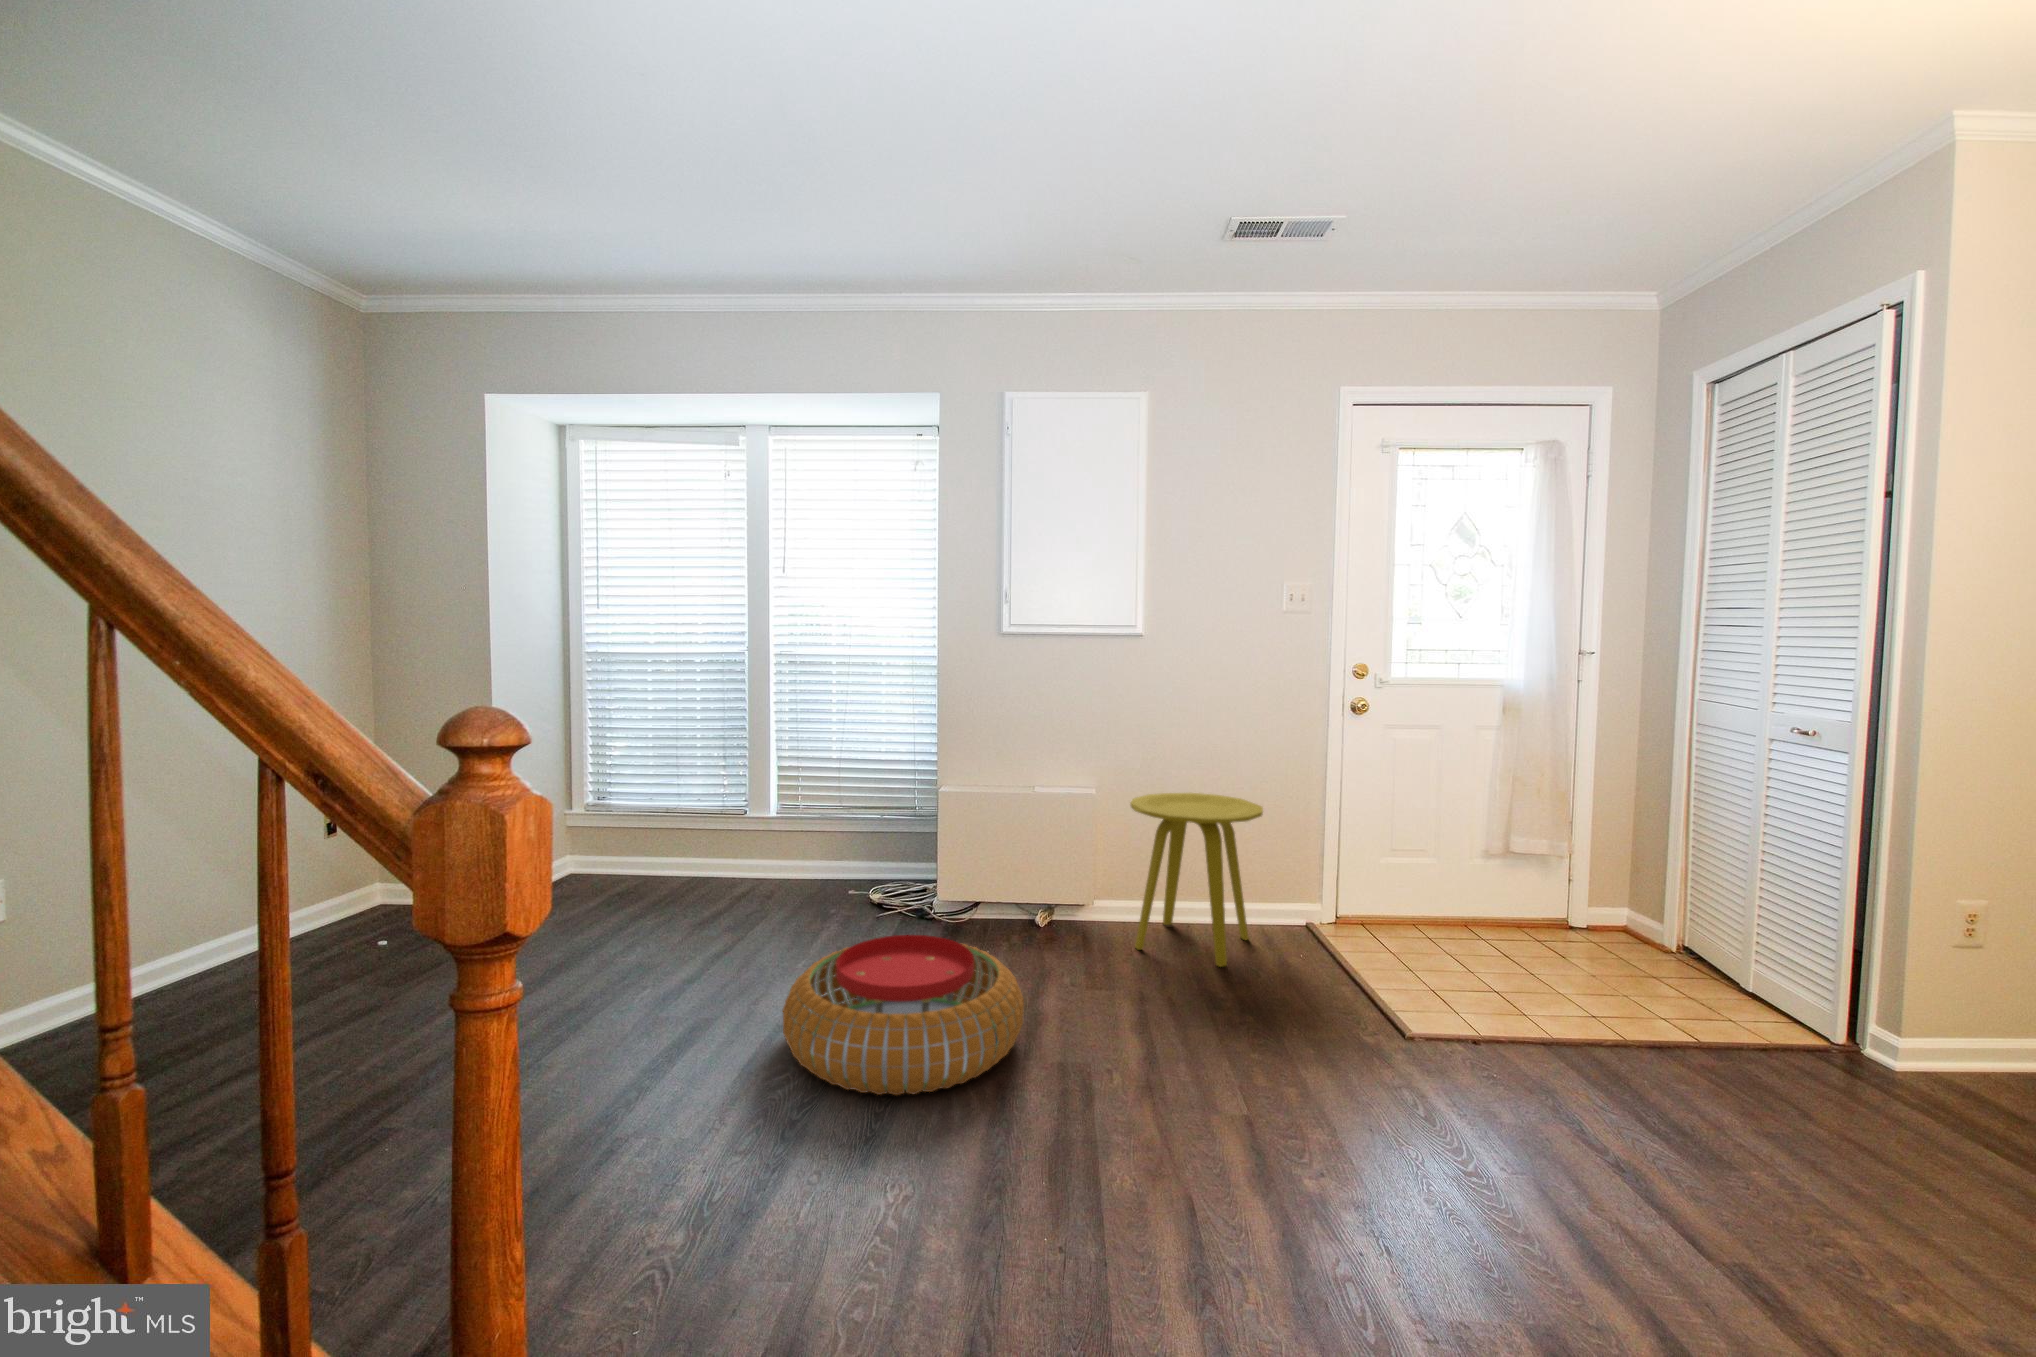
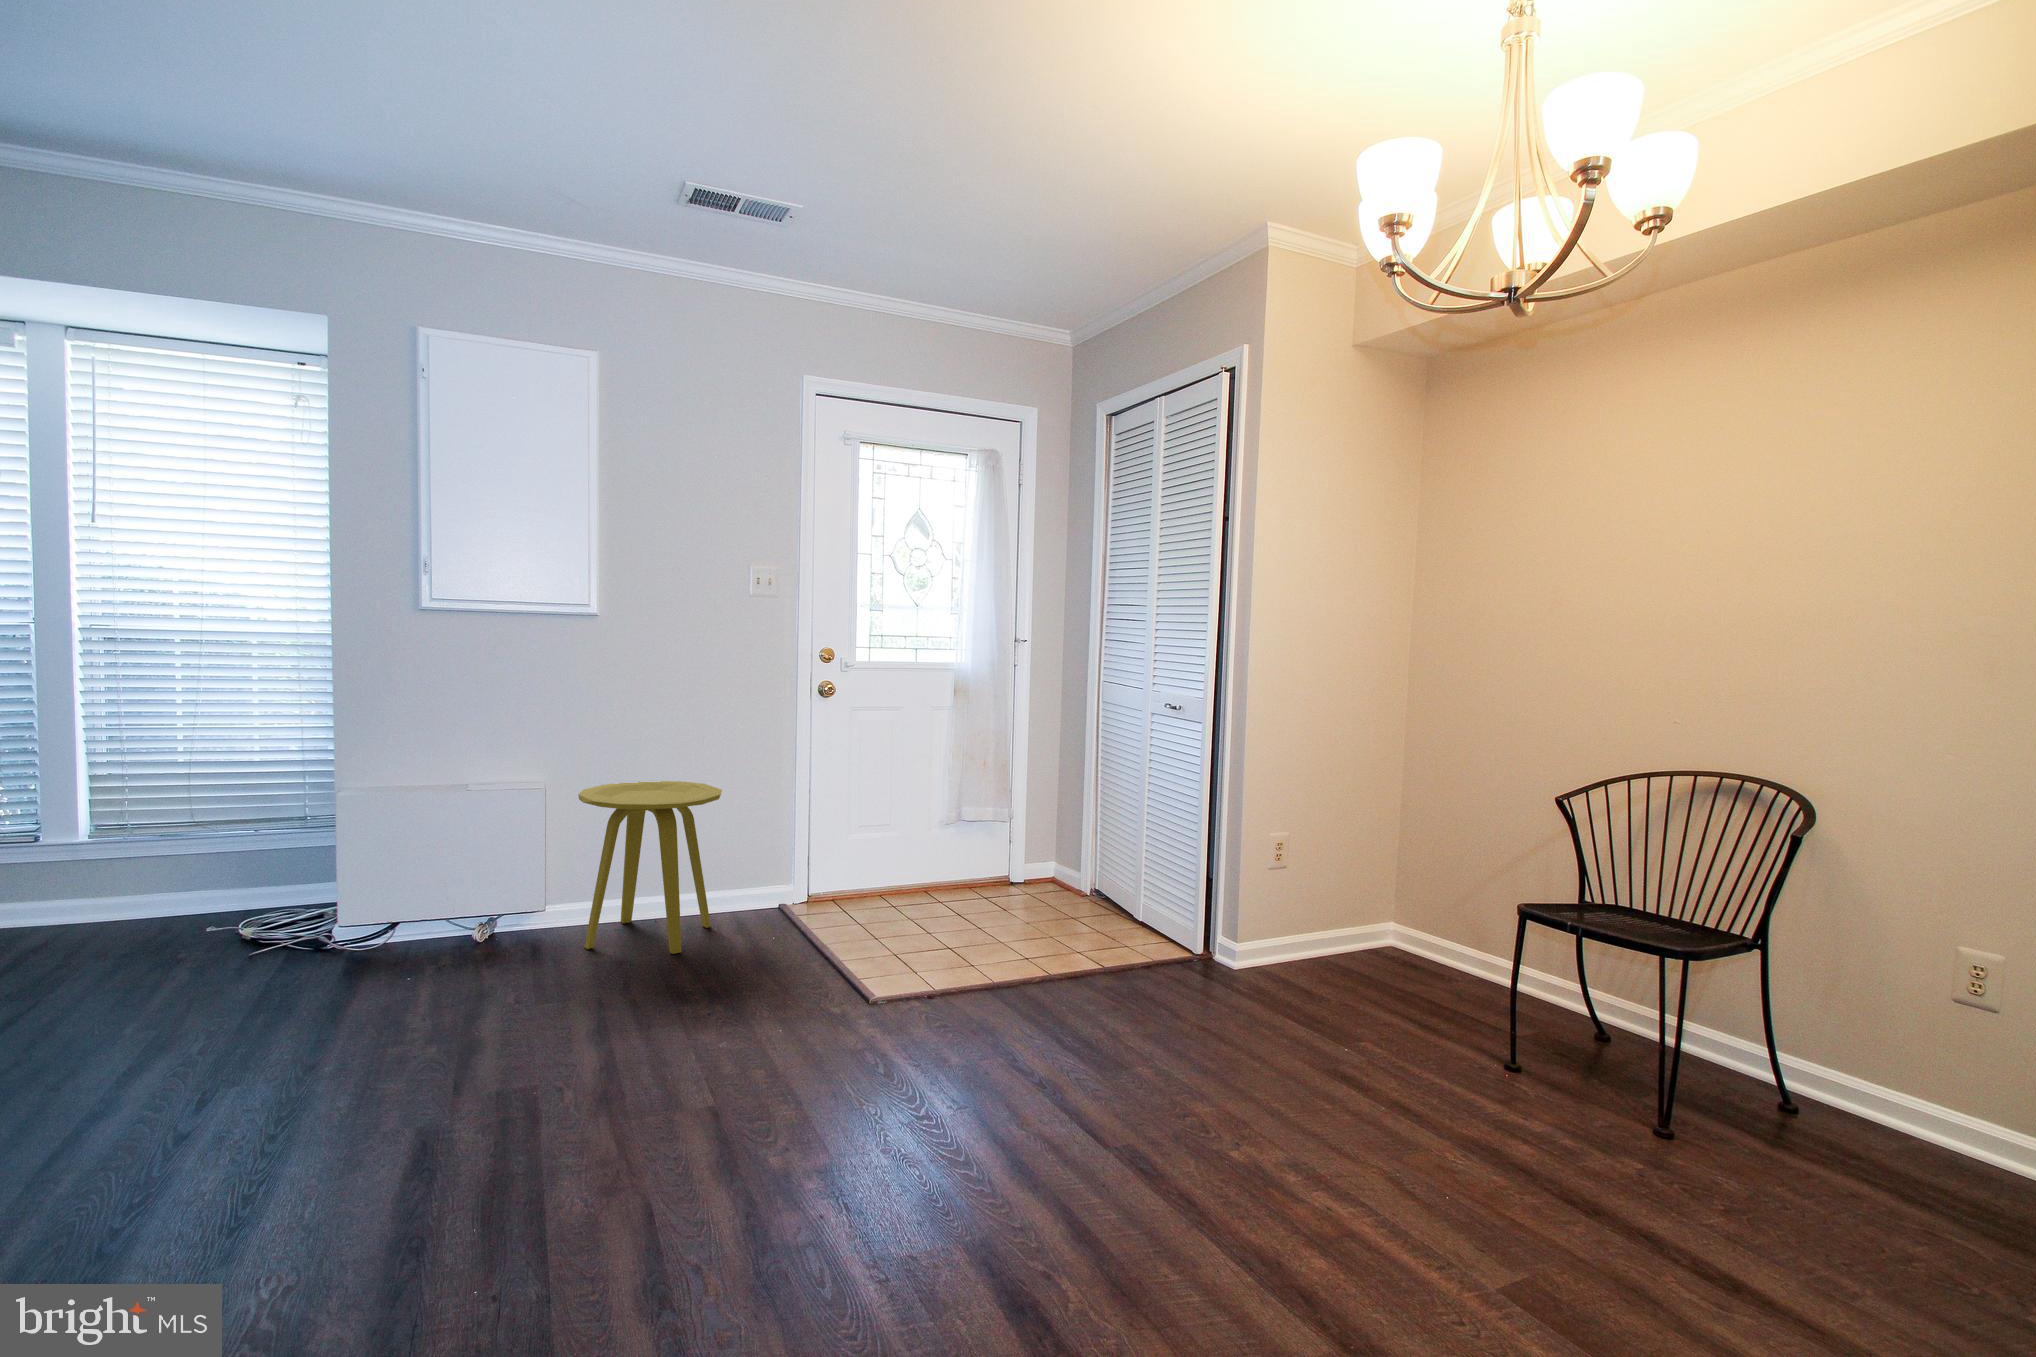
pouf: present [783,935,1024,1095] -> none [125,951,442,1116]

